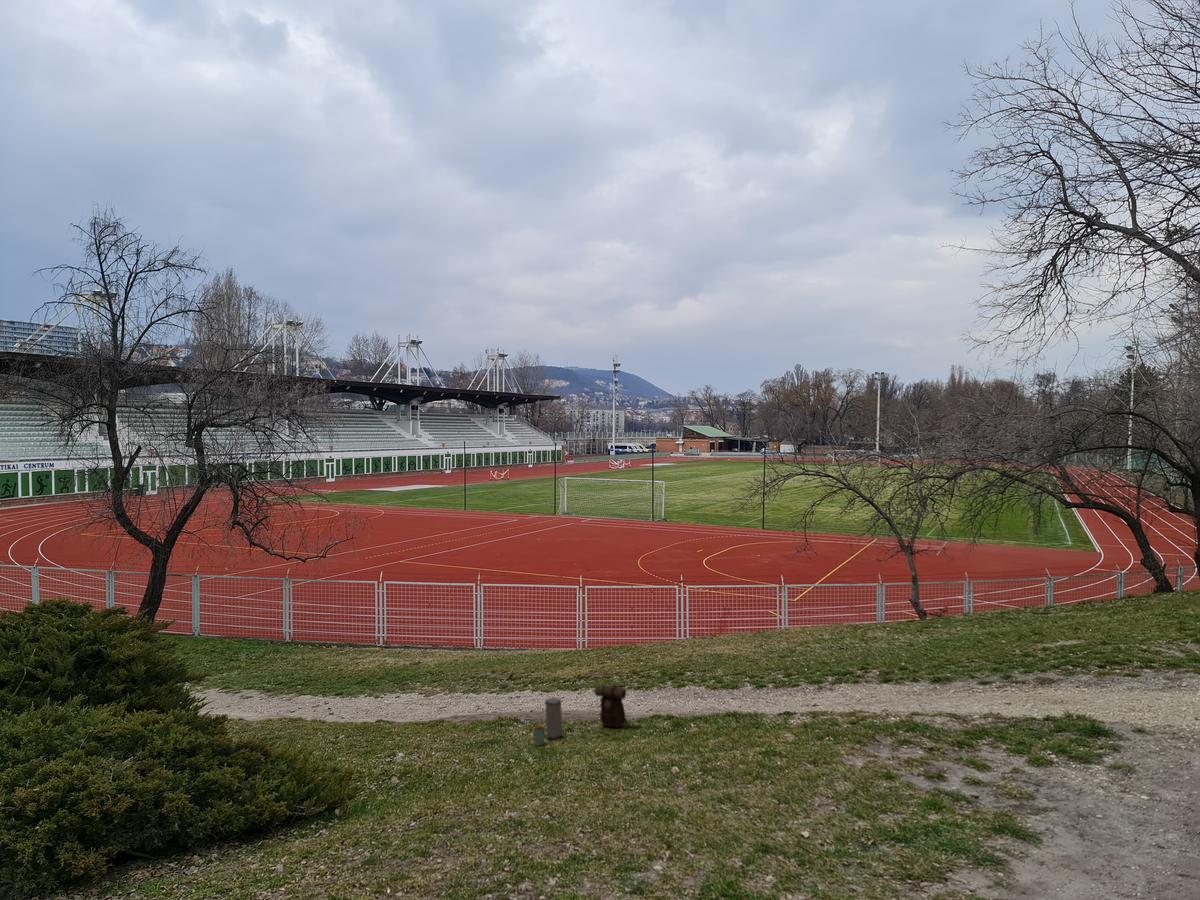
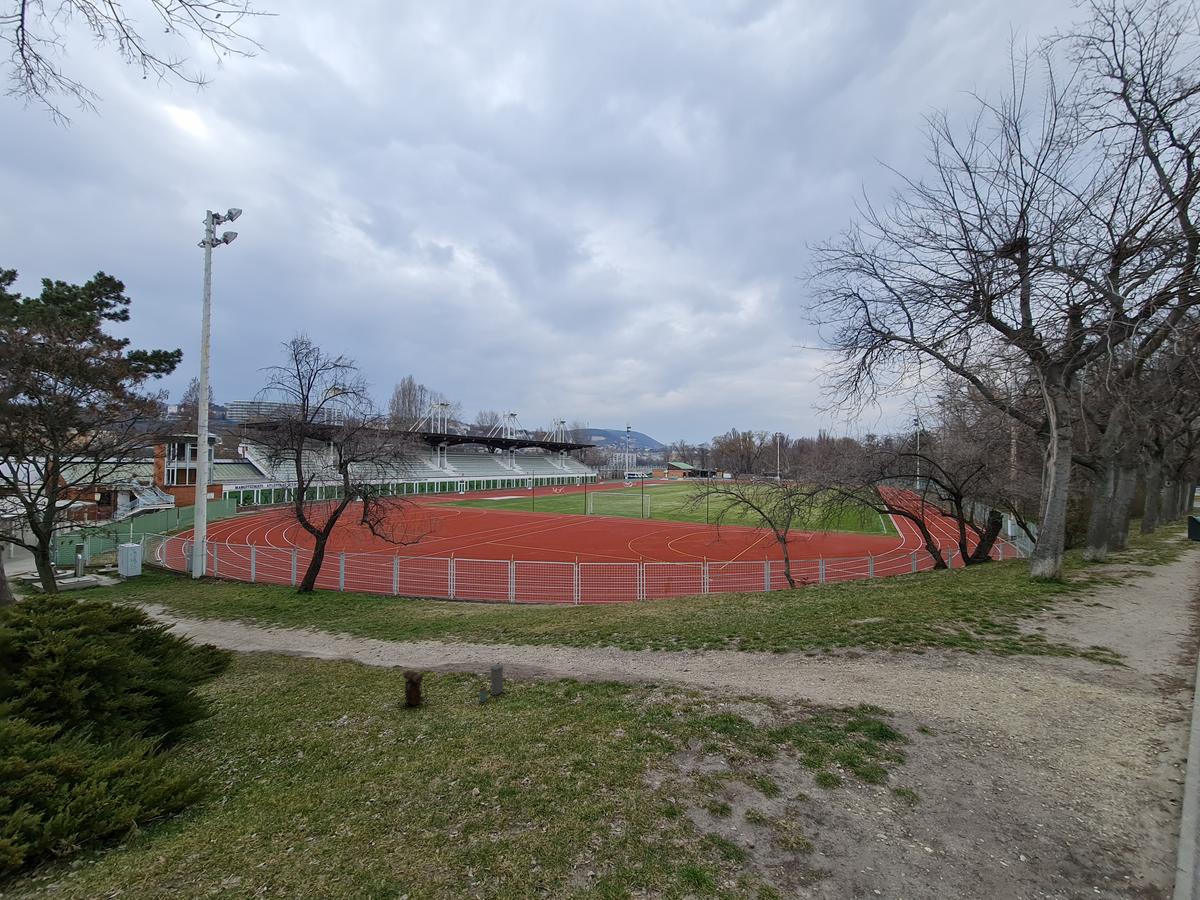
backpack: present [594,685,626,728] -> present [403,671,427,705]

